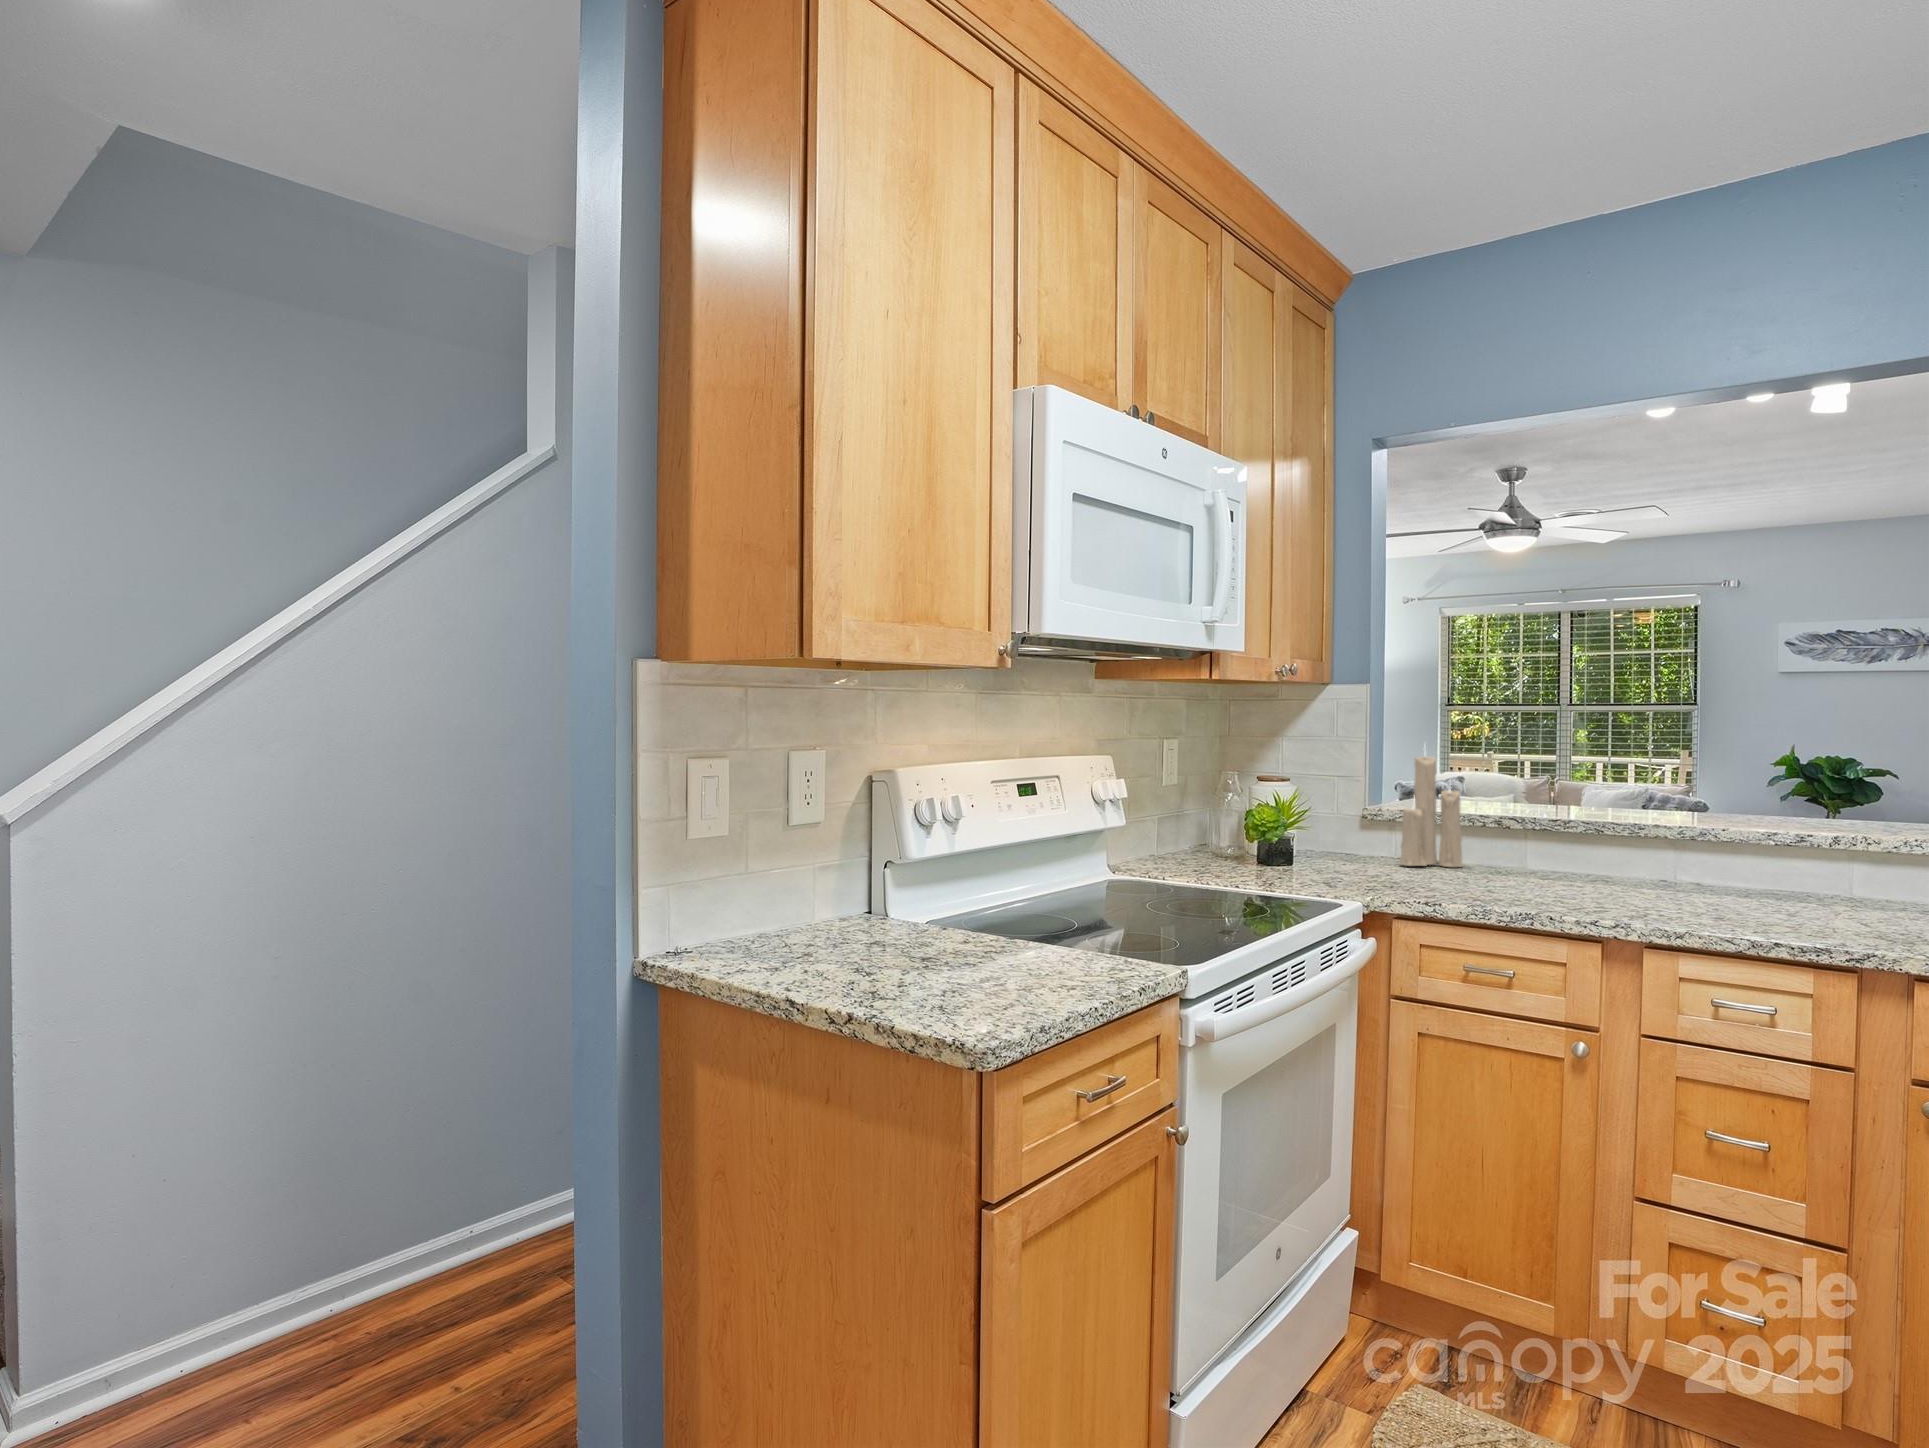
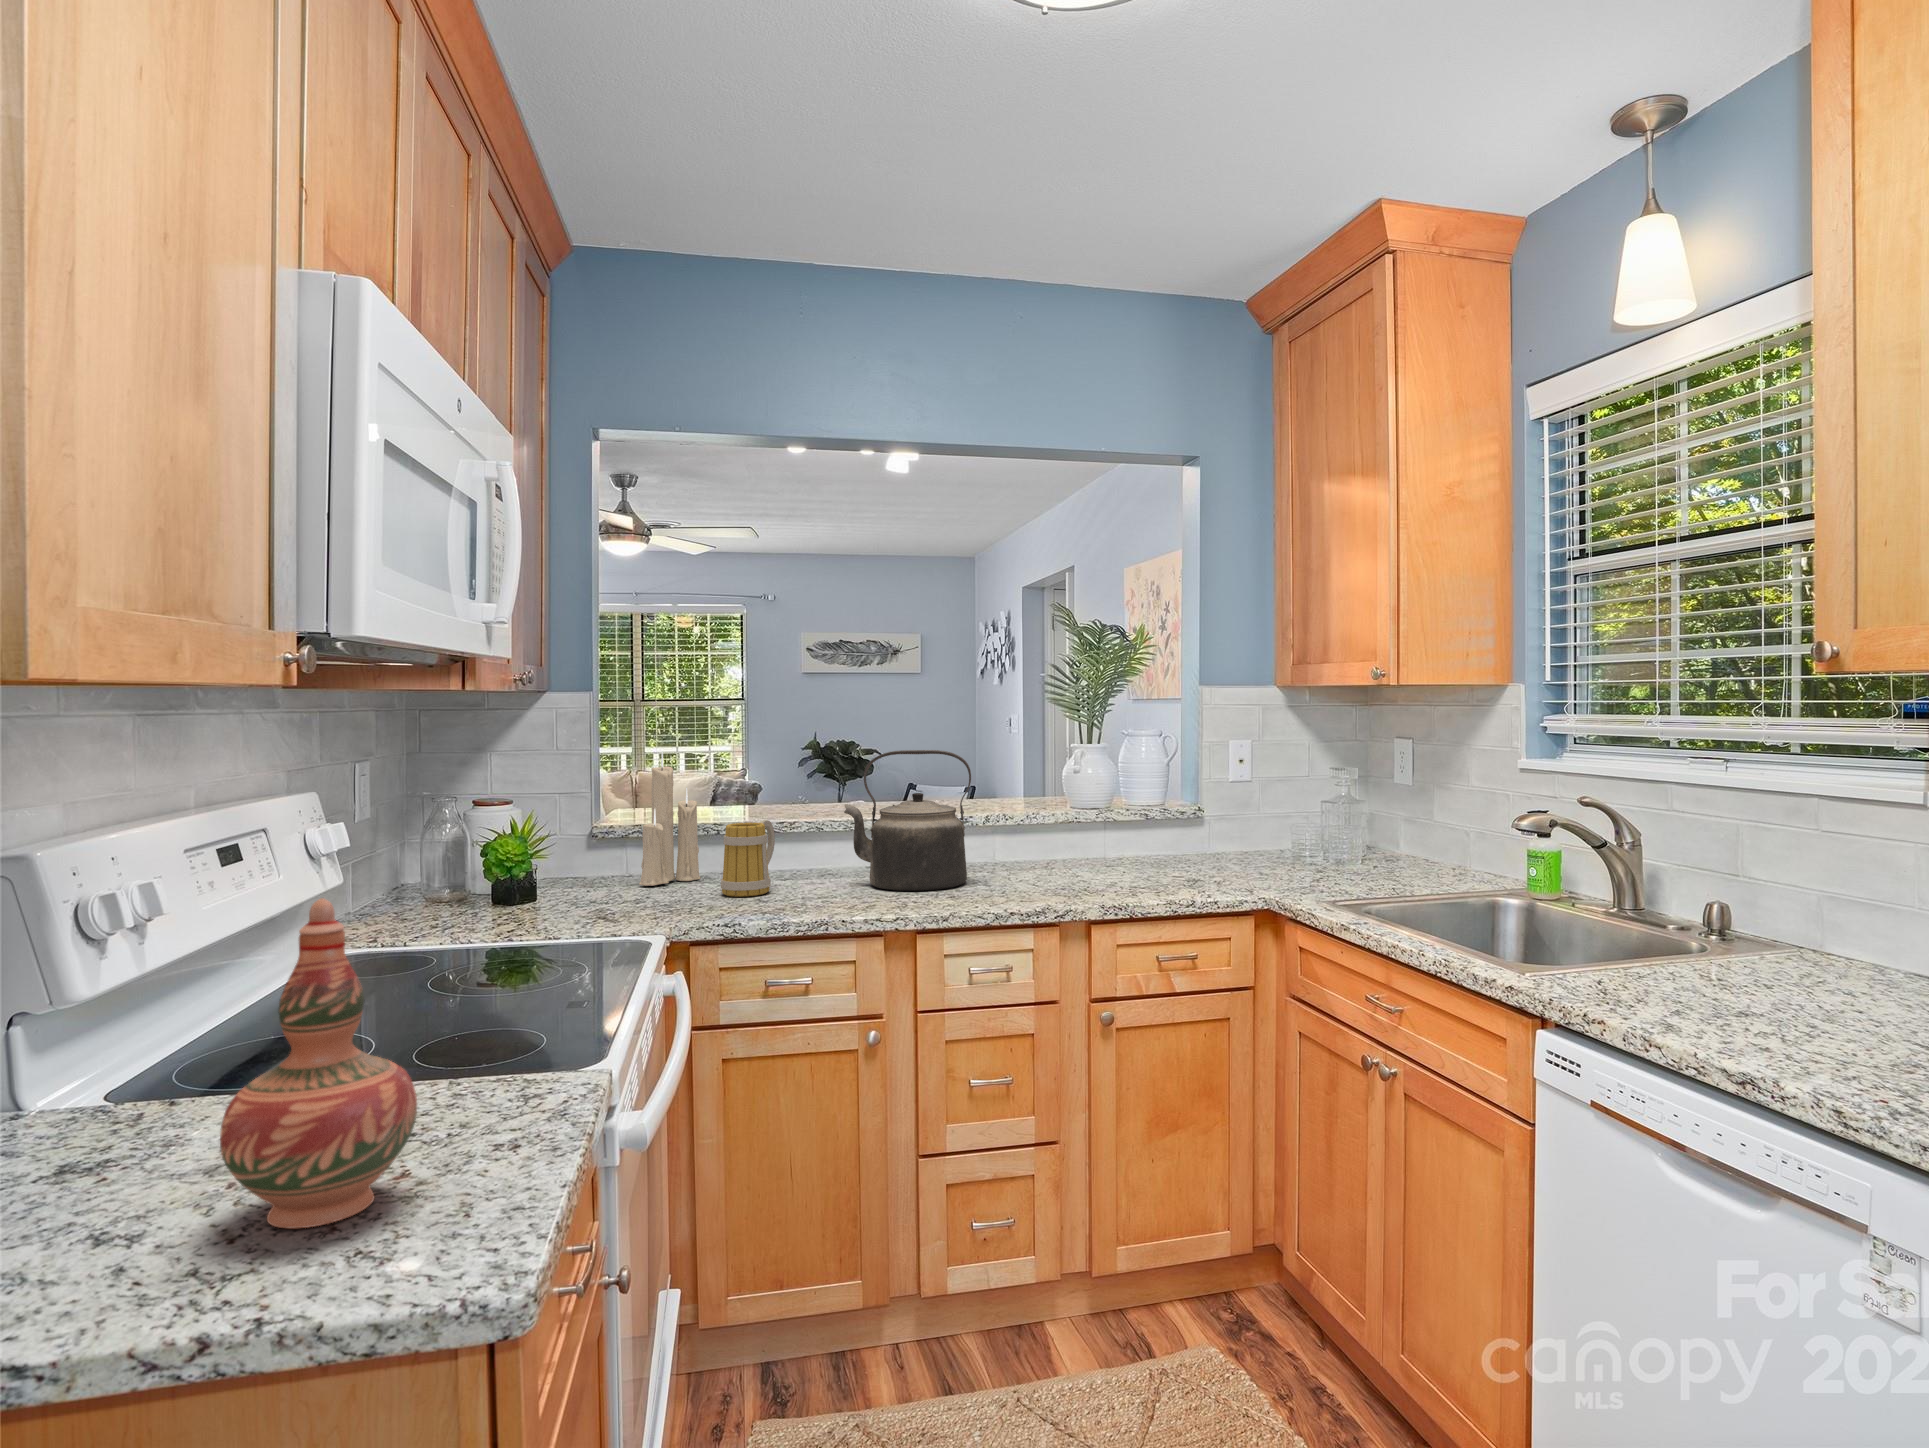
kettle: none [1604,752,1772,912] -> present [844,750,971,891]
decorative vase: none [905,801,1008,997] -> present [220,898,417,1228]
mug: none [1461,814,1527,887] -> present [721,820,775,897]

